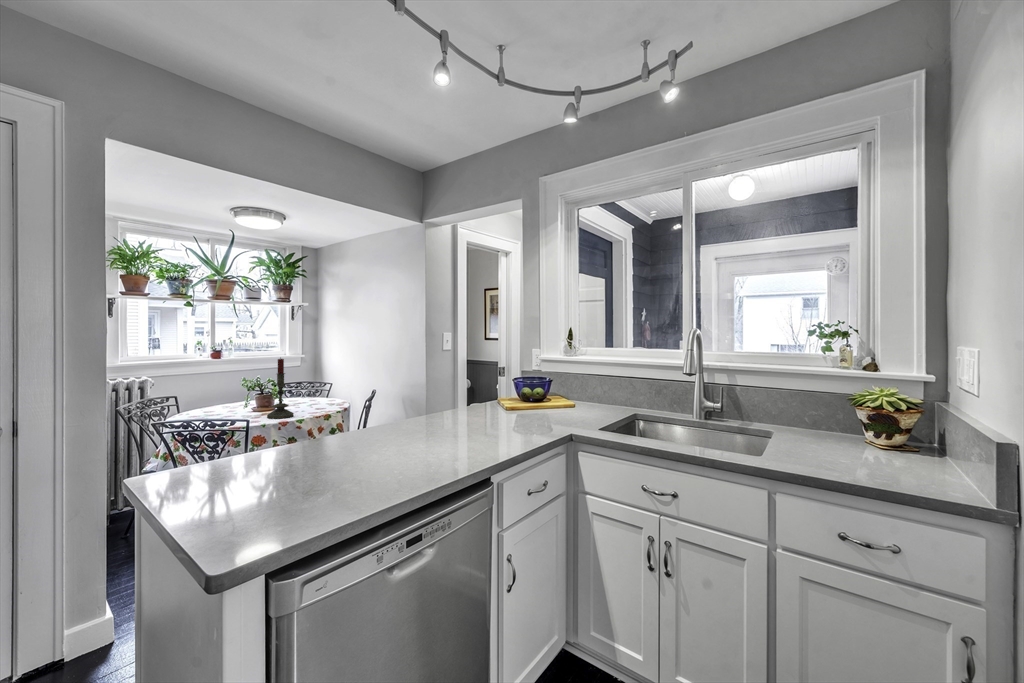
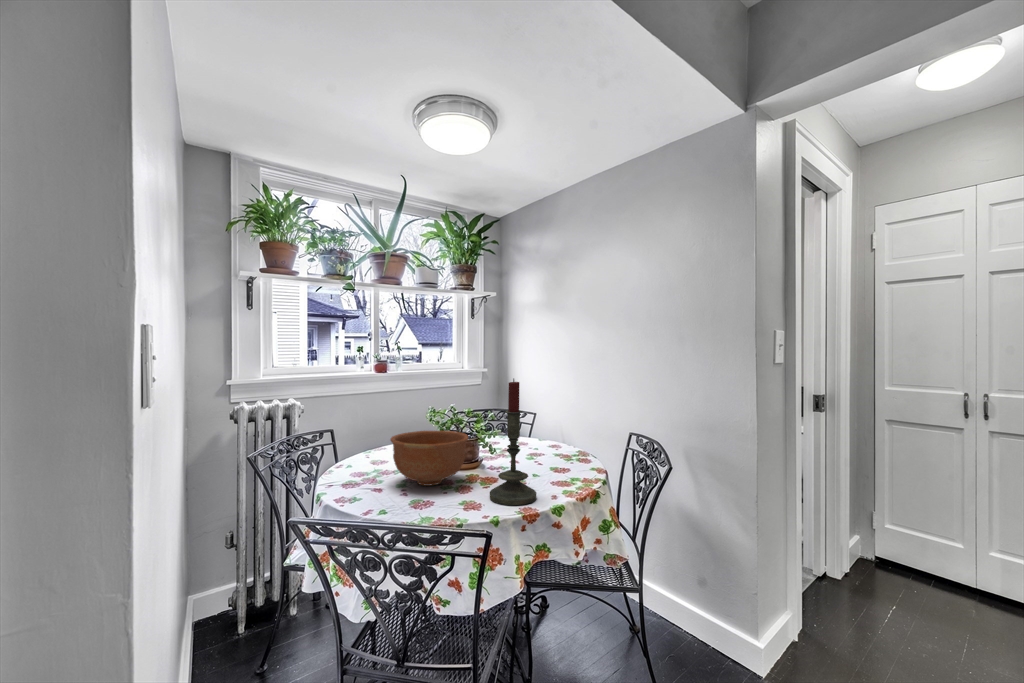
bowl: none [212,388,260,415] -> present [390,431,468,486]

